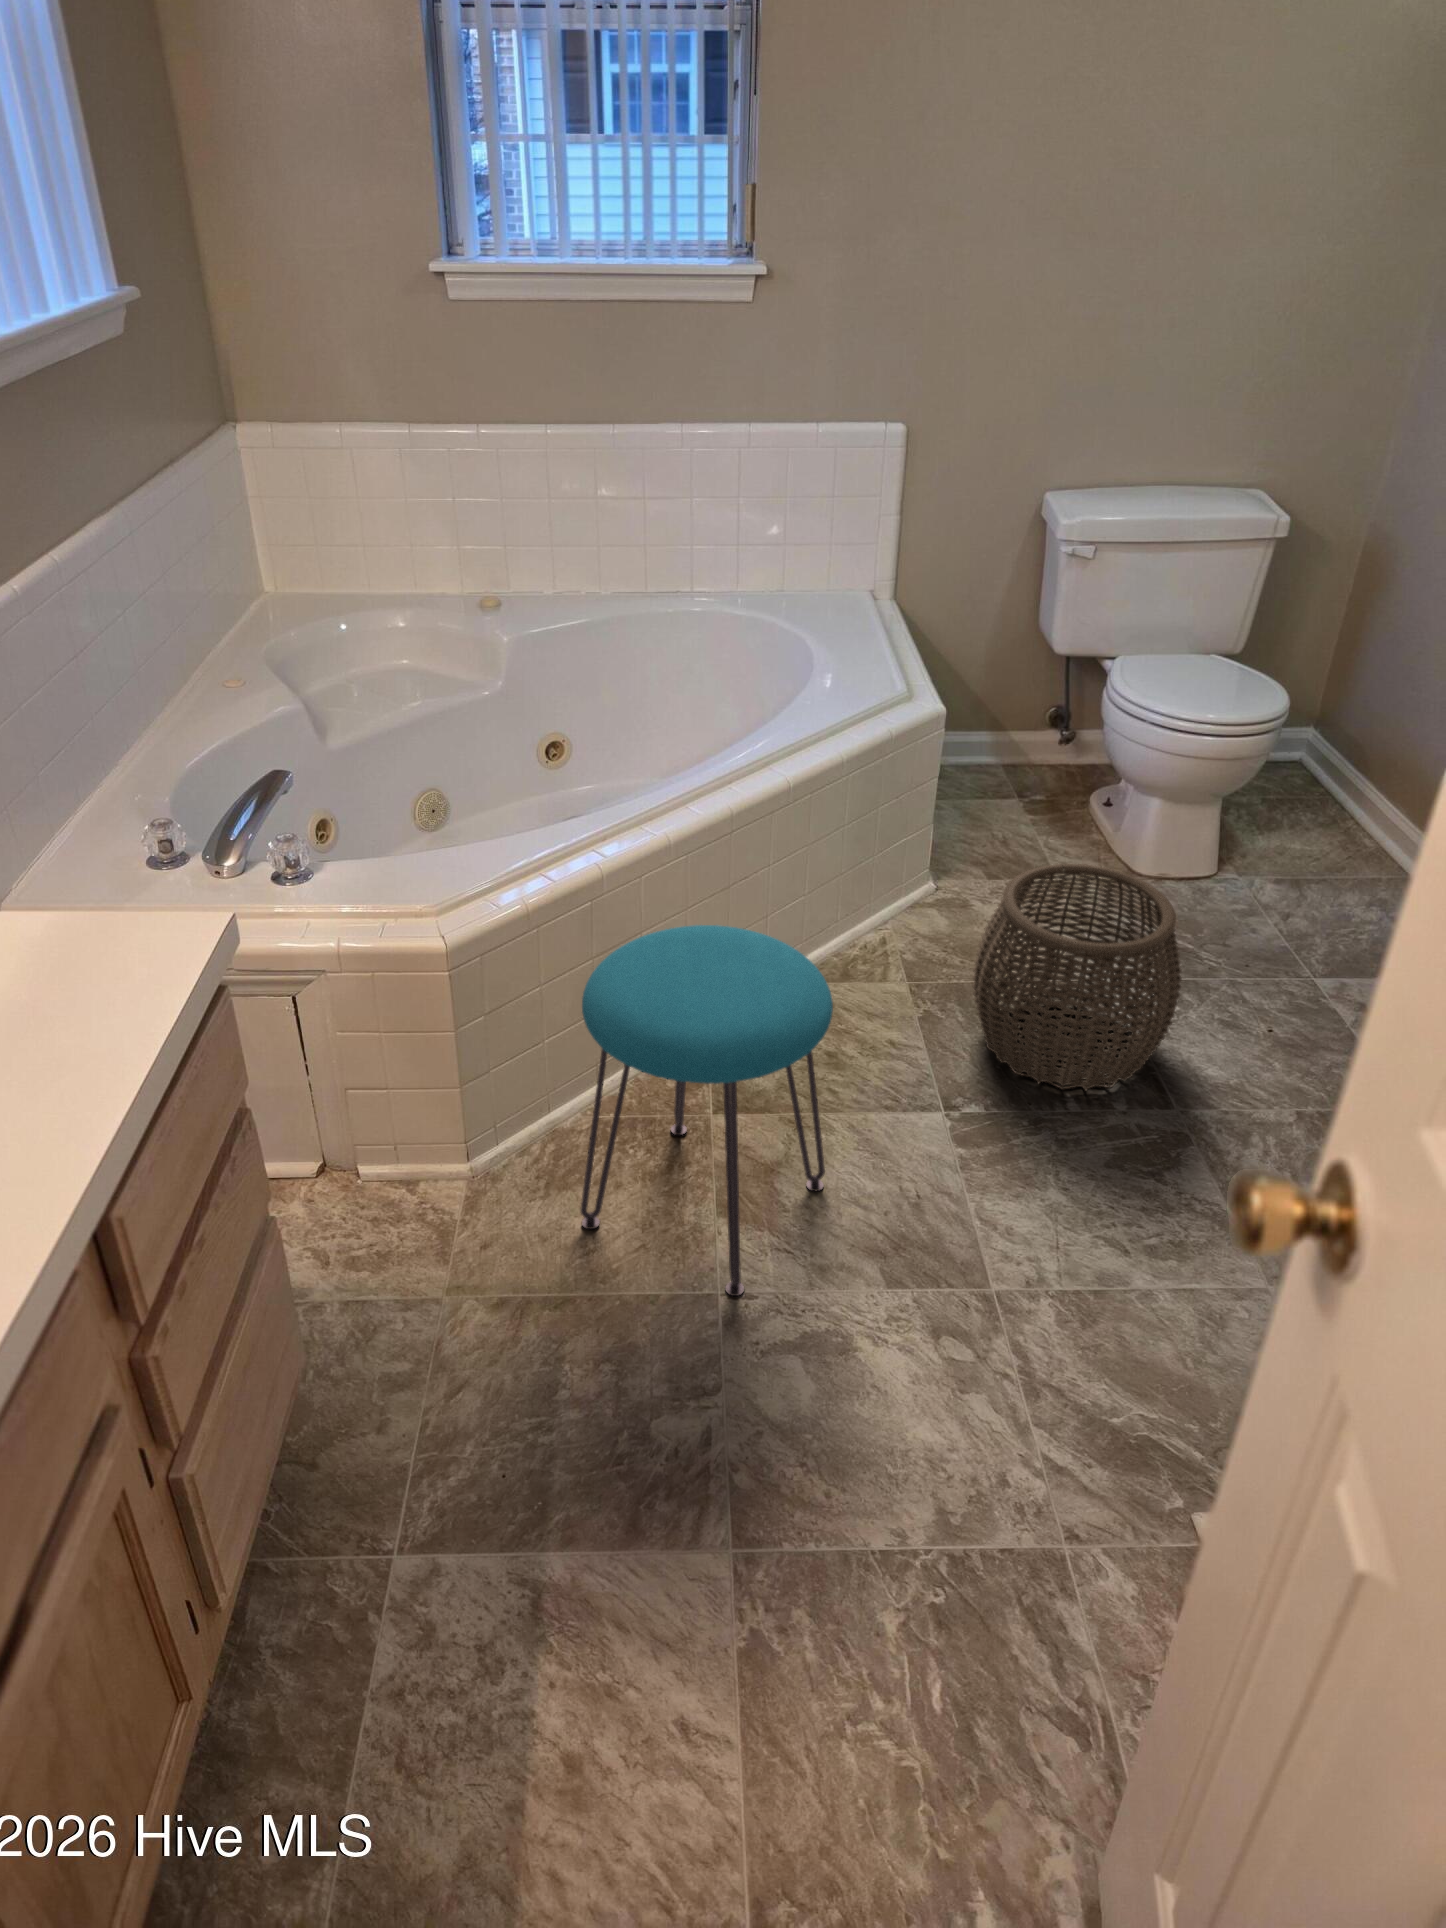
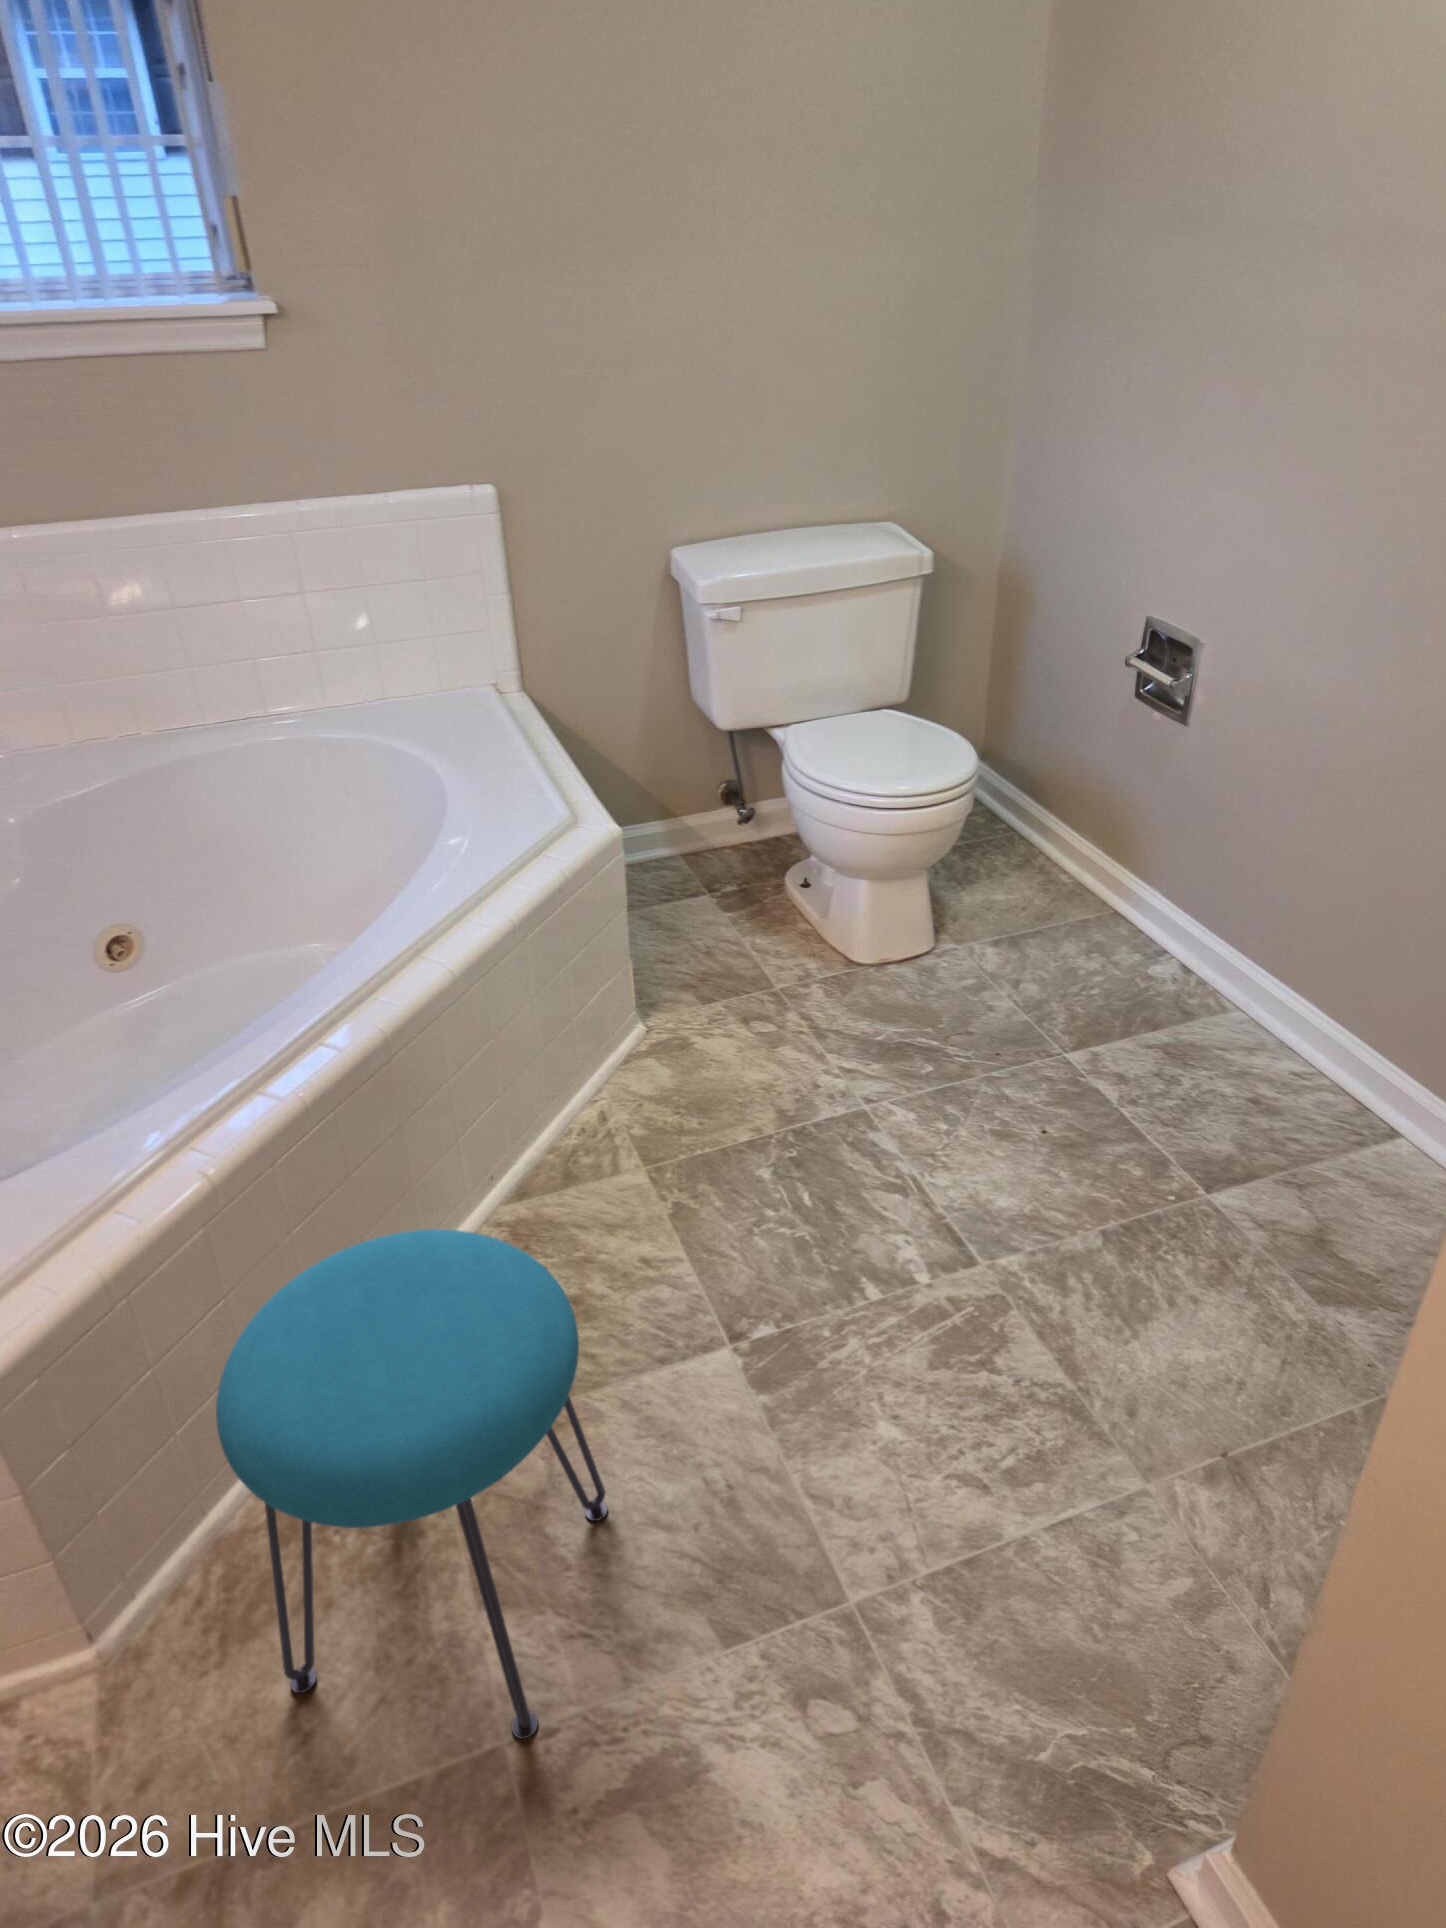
woven basket: present [973,864,1182,1091] -> none [720,999,958,1274]

